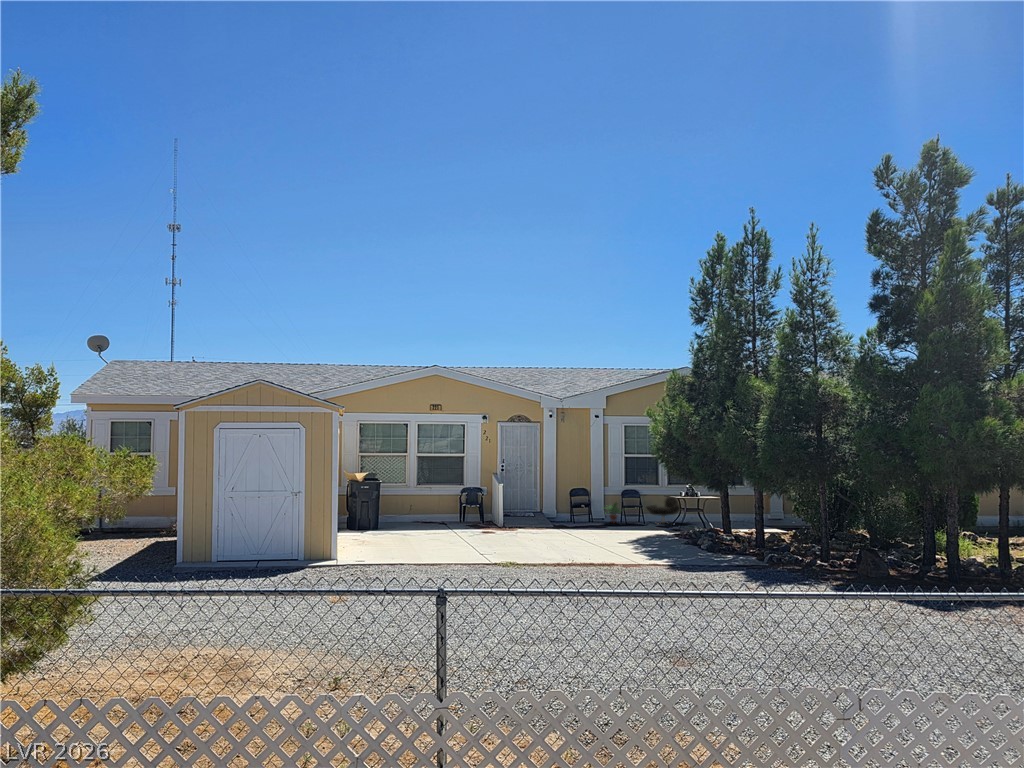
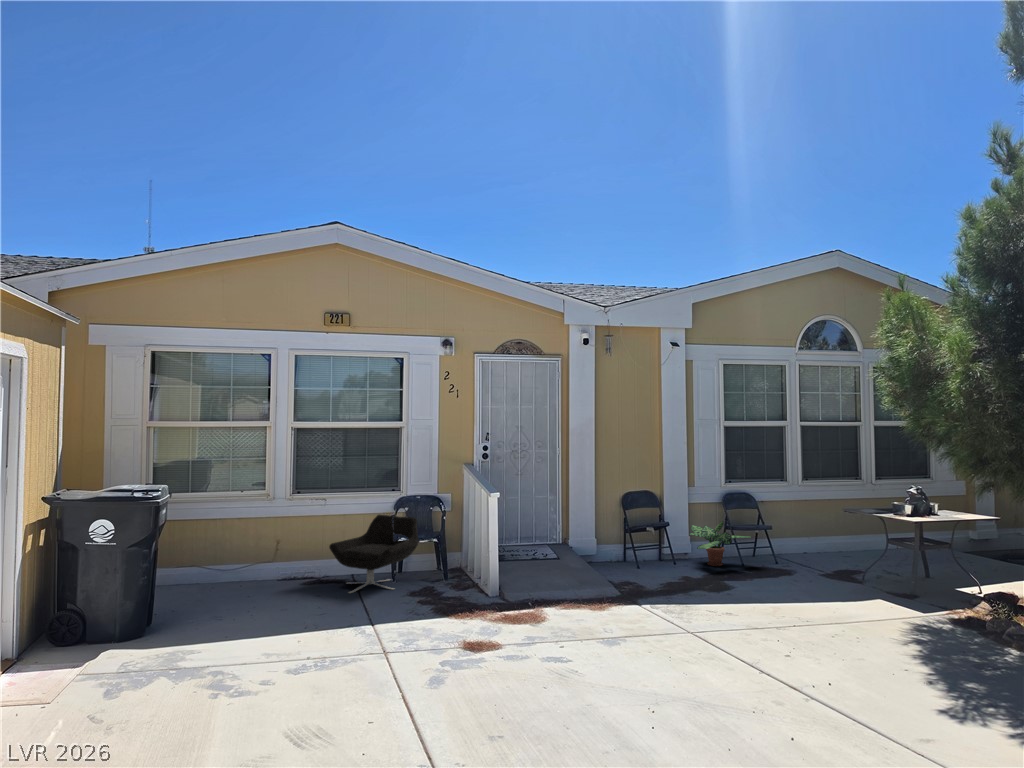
lounge chair: present [646,496,680,523] -> present [329,515,418,593]

